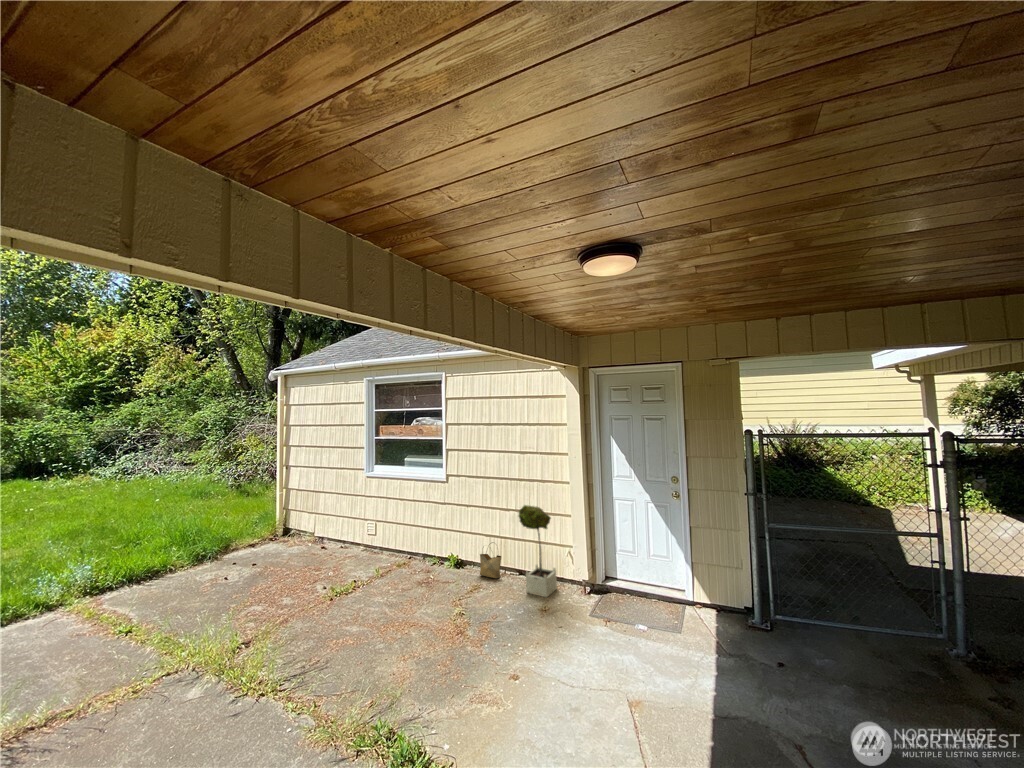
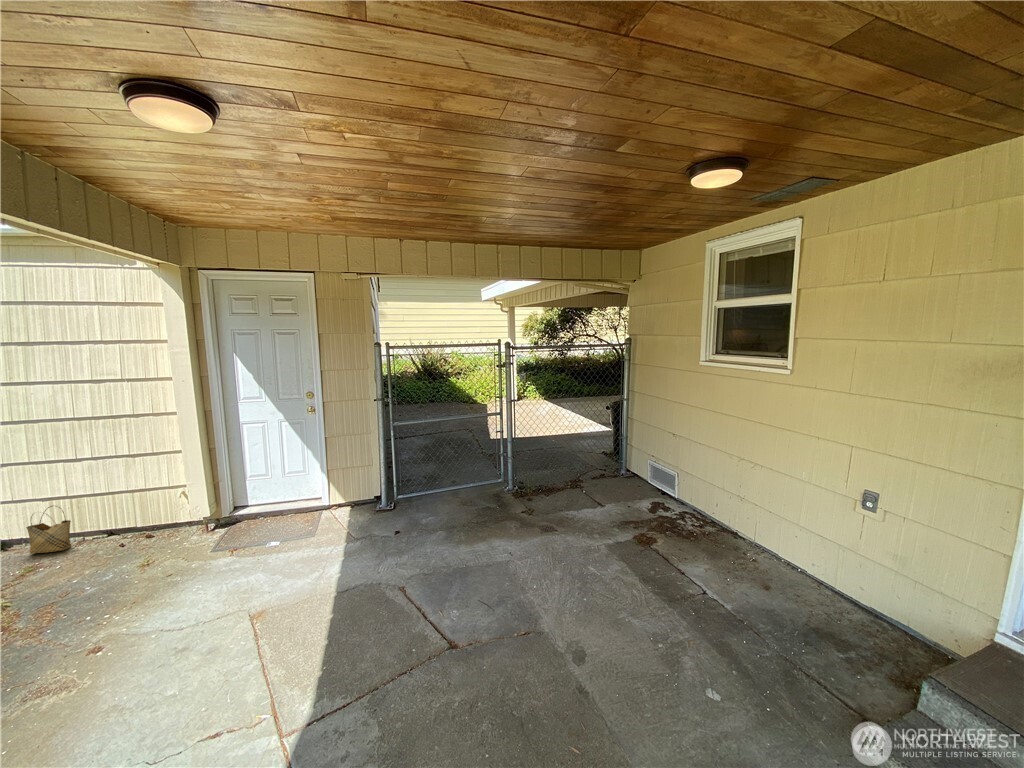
potted tree: present [519,505,557,597] -> none [93,447,168,553]

